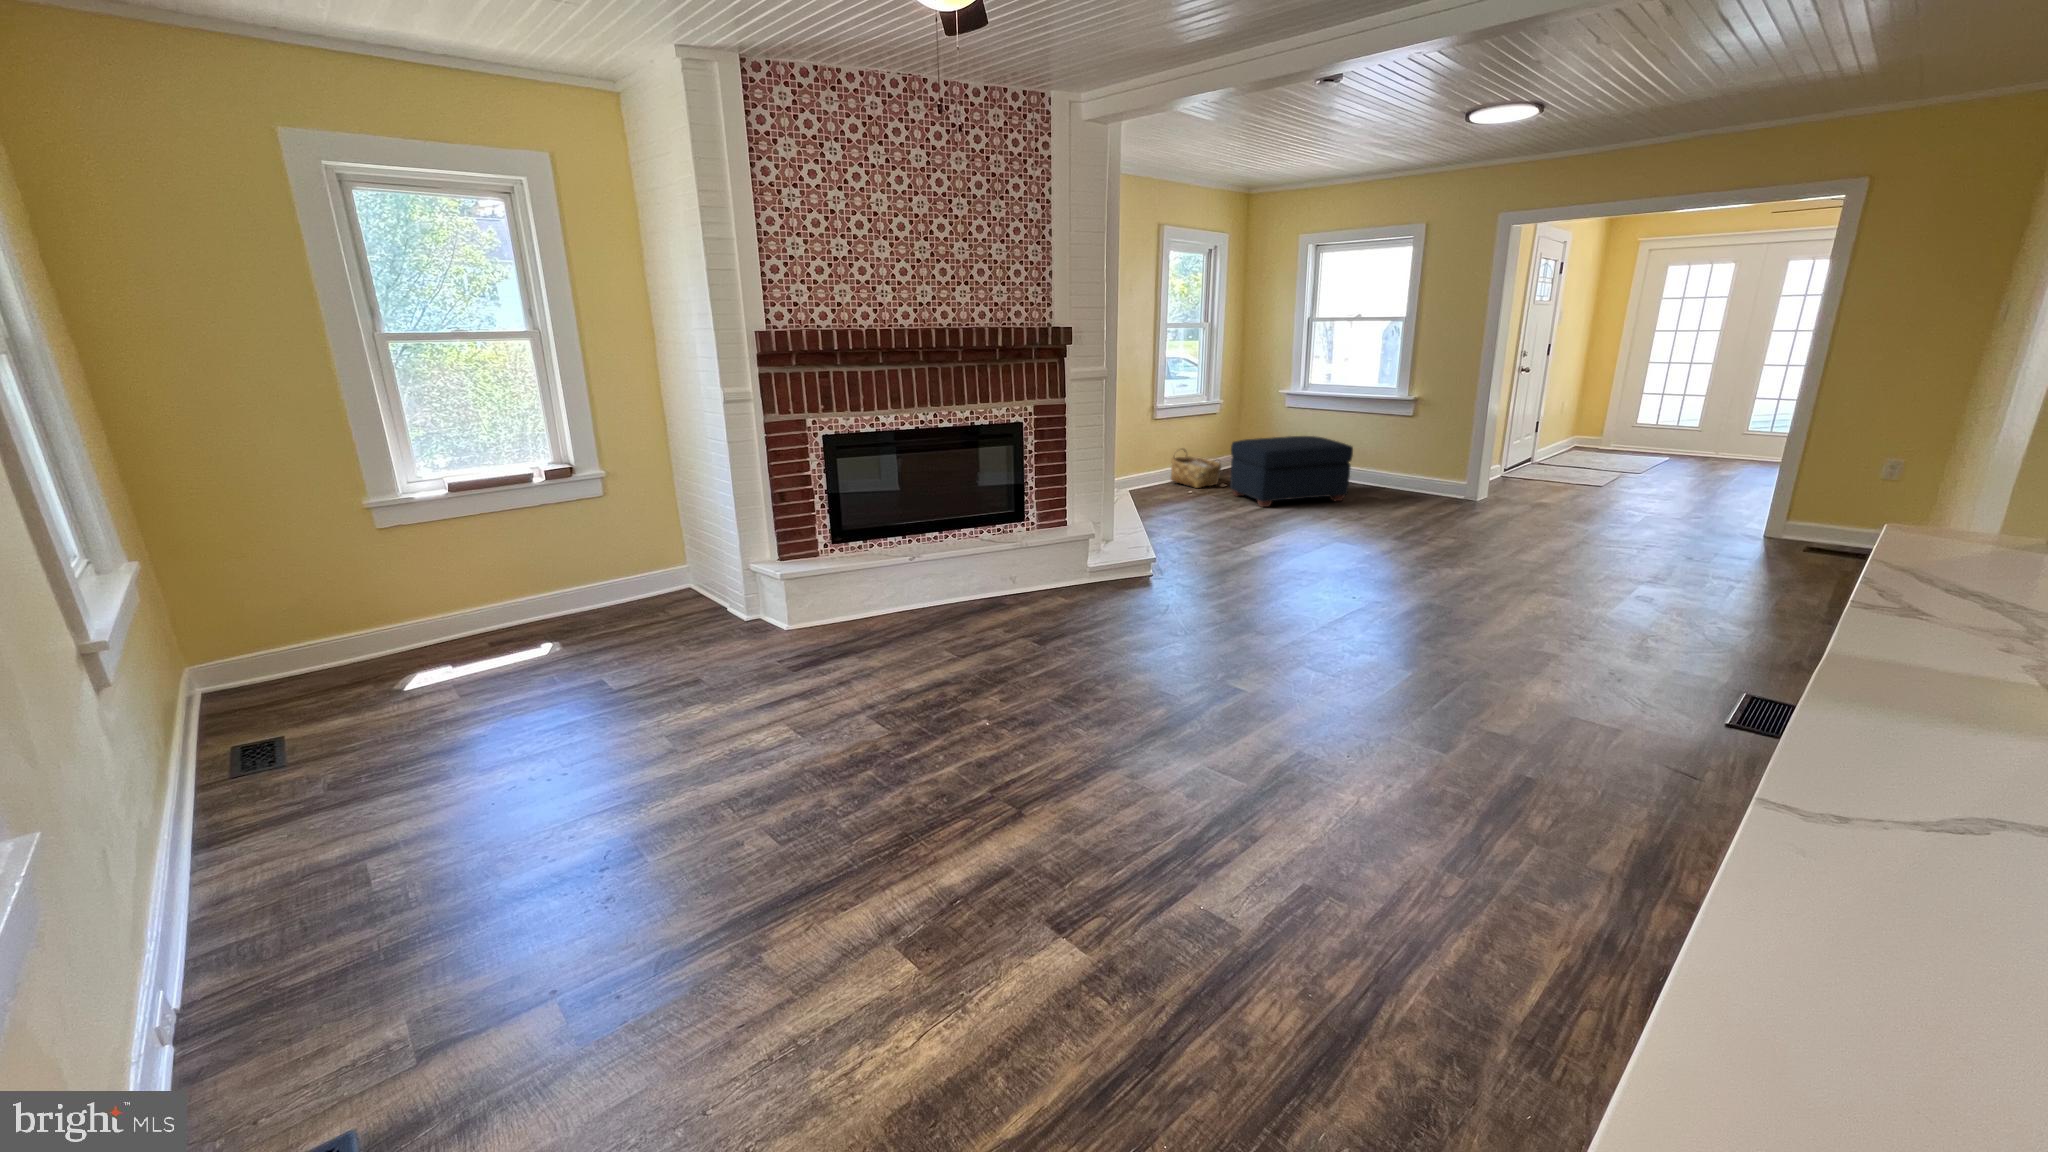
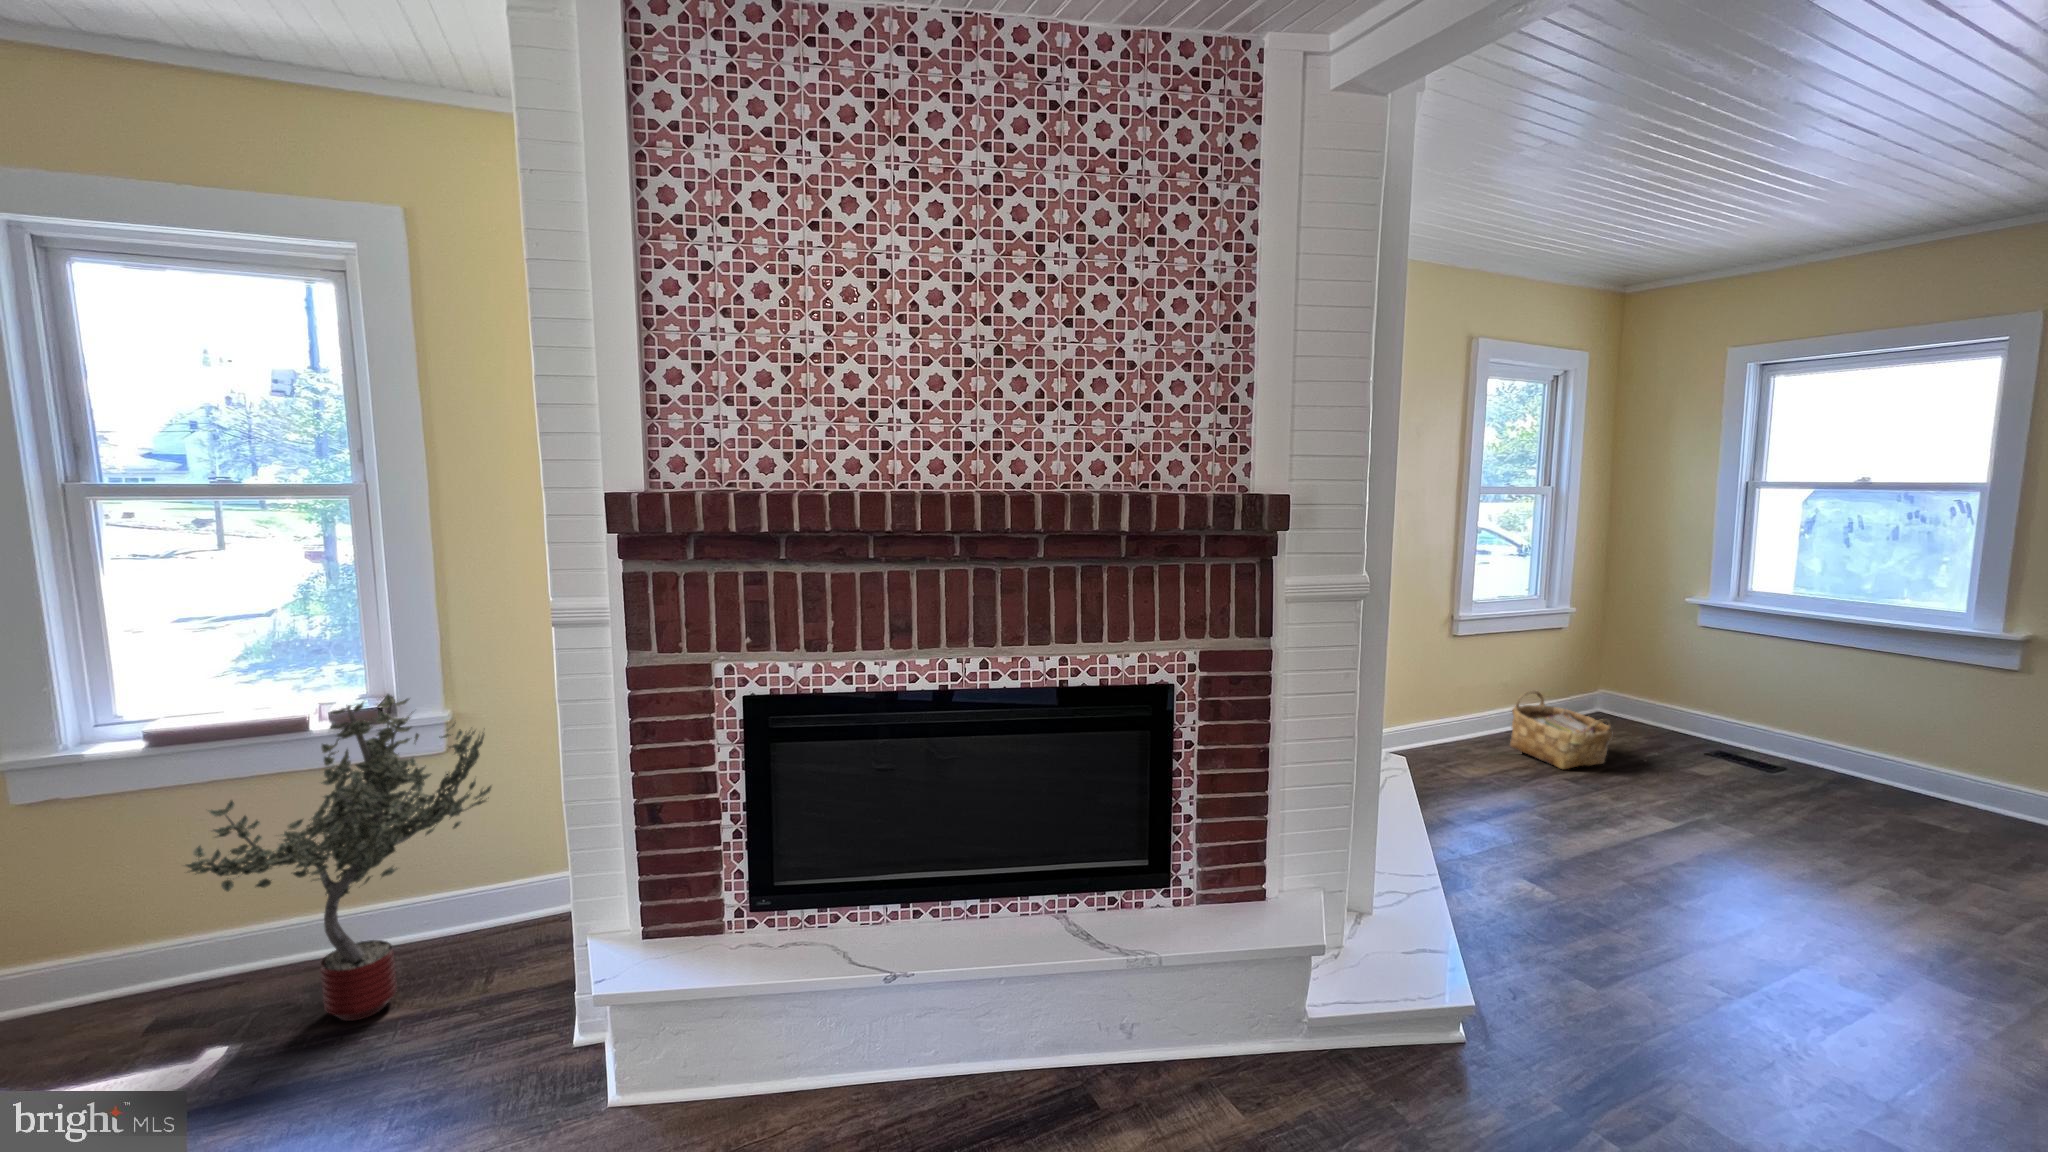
ottoman: present [1230,436,1353,507] -> none [1632,695,1923,841]
potted tree: none [513,453,668,629] -> present [185,694,491,1021]

